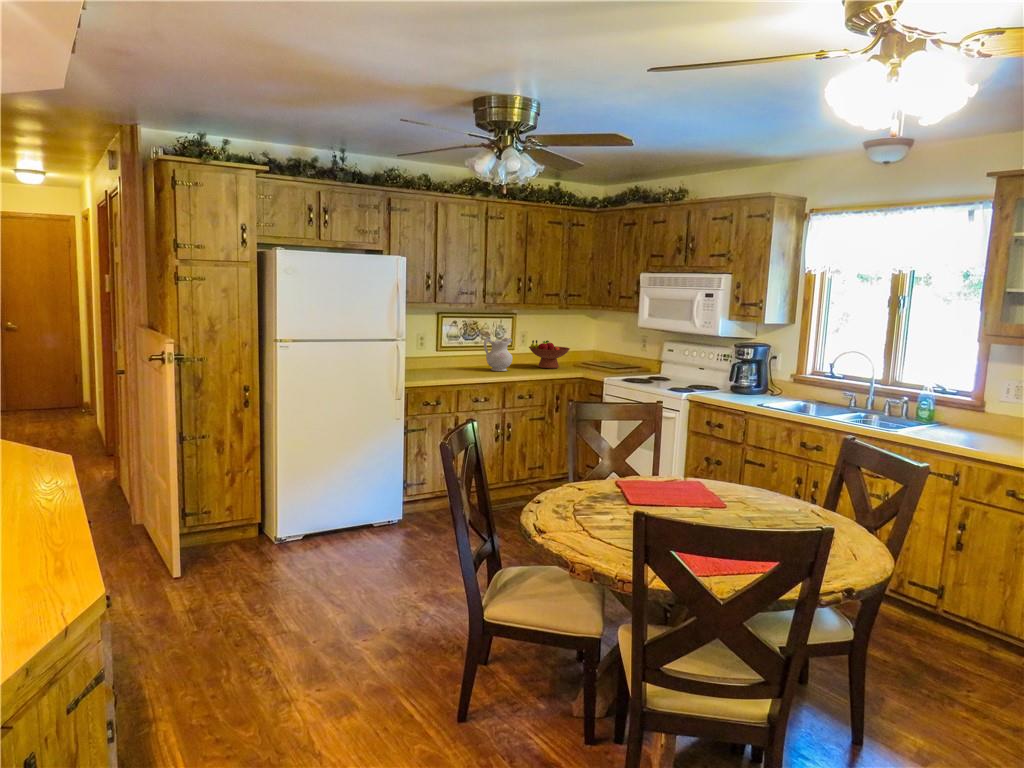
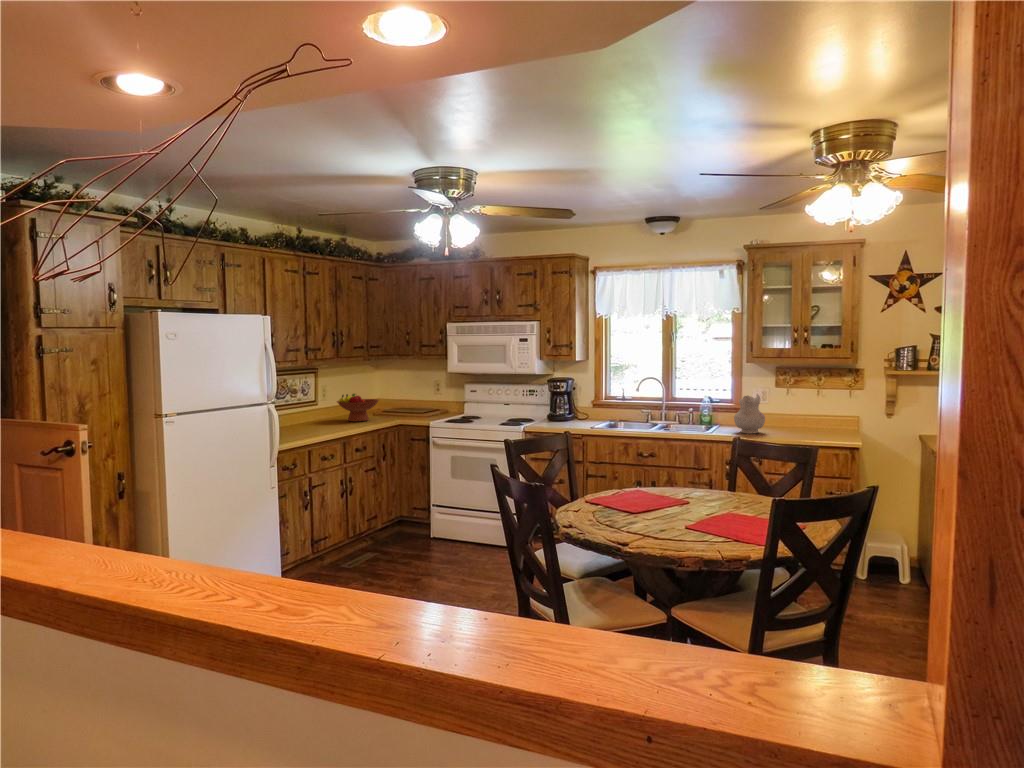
ceramic pitcher: present [484,337,513,371] -> present [734,395,765,434]

